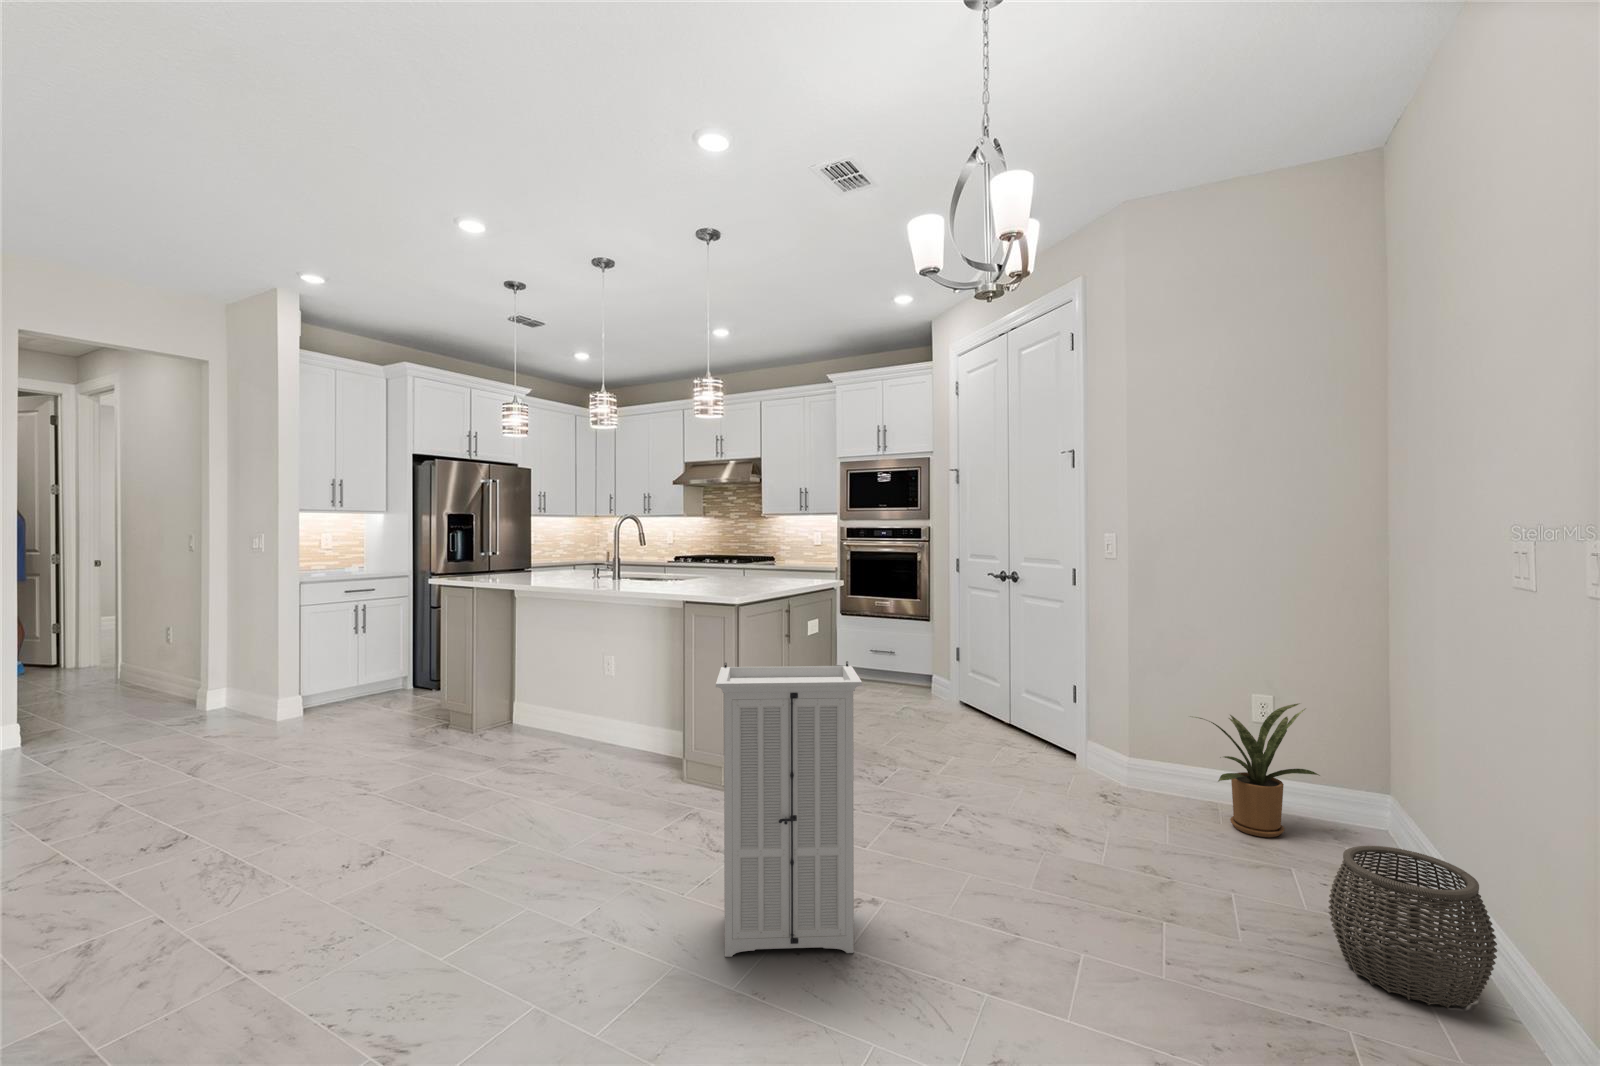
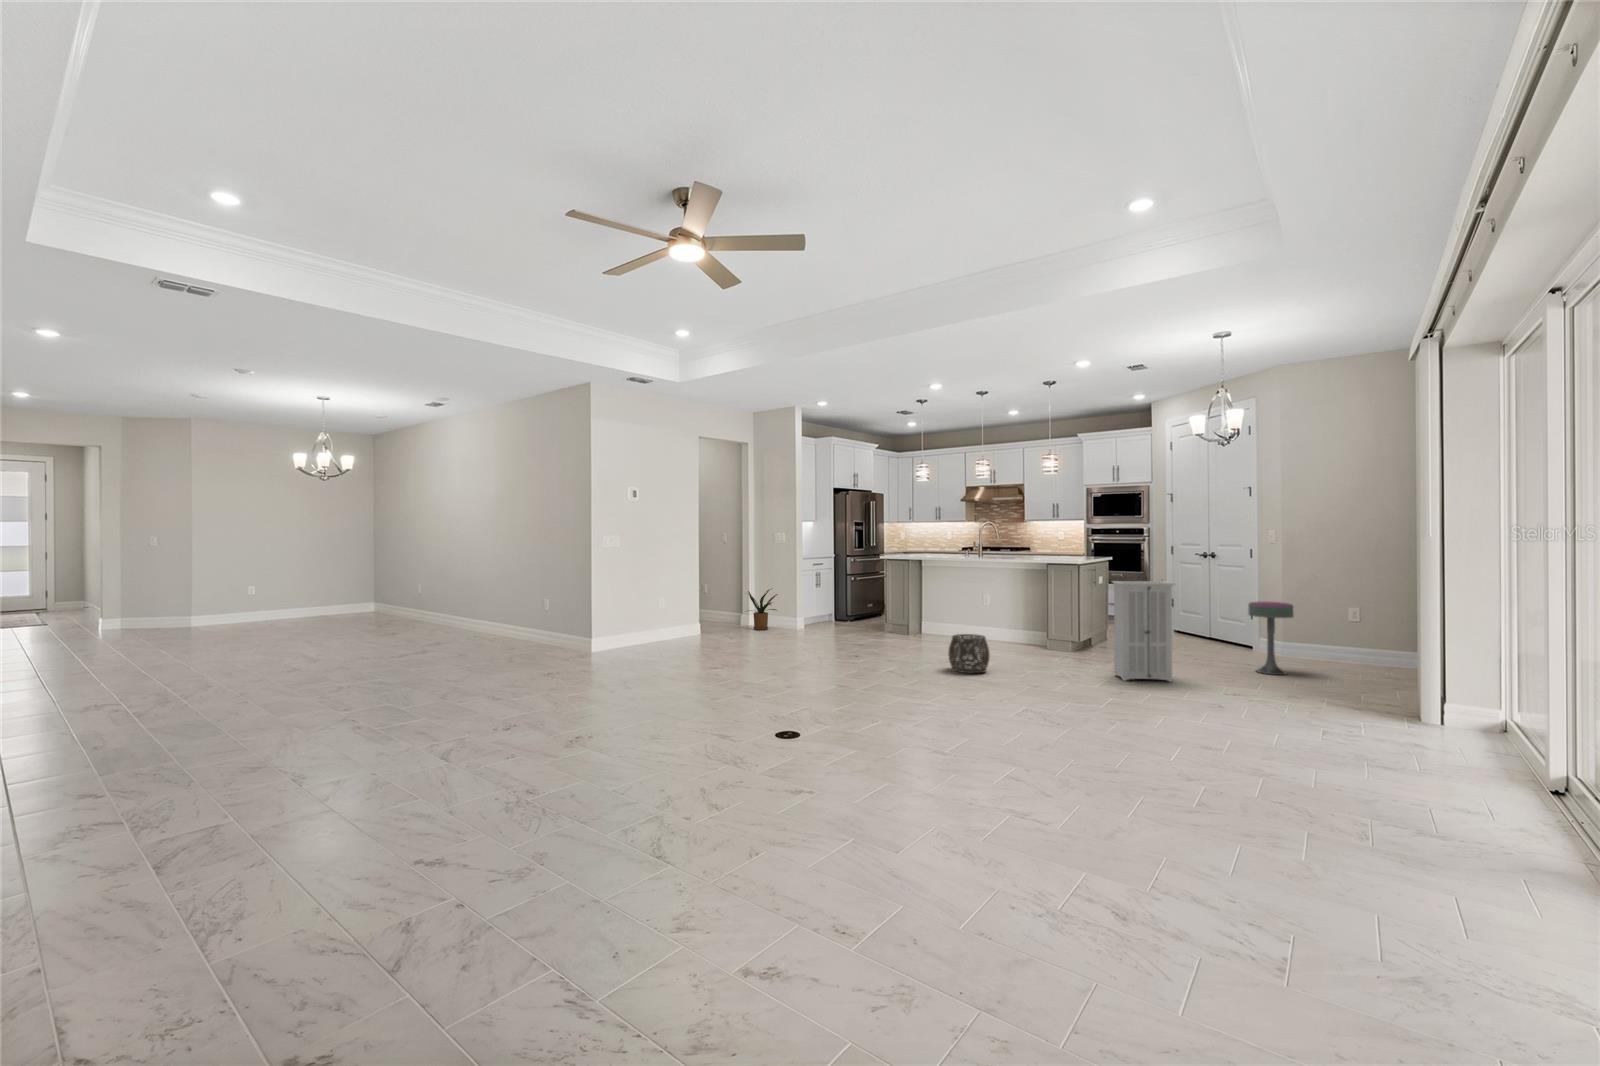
bar stool: none [1057,695,1153,879] -> present [1248,602,1293,675]
house plant: present [1195,704,1320,837] -> present [748,590,778,630]
woven basket: present [1328,846,1497,1008] -> present [949,634,990,674]

